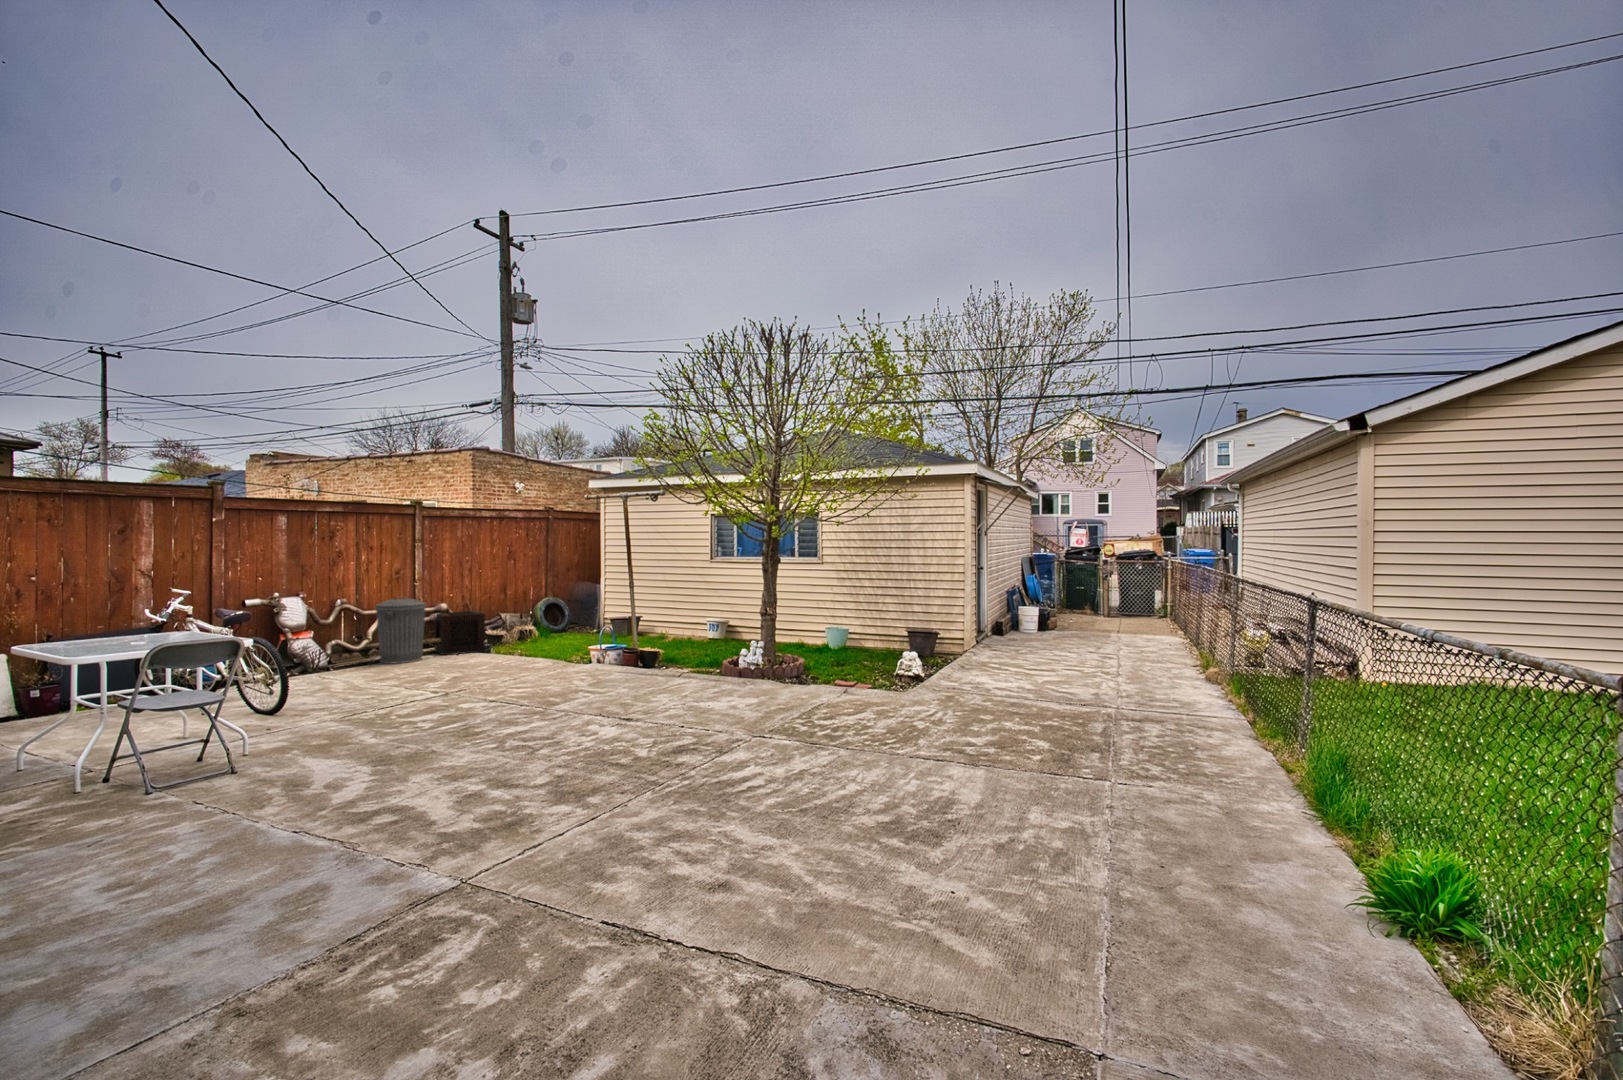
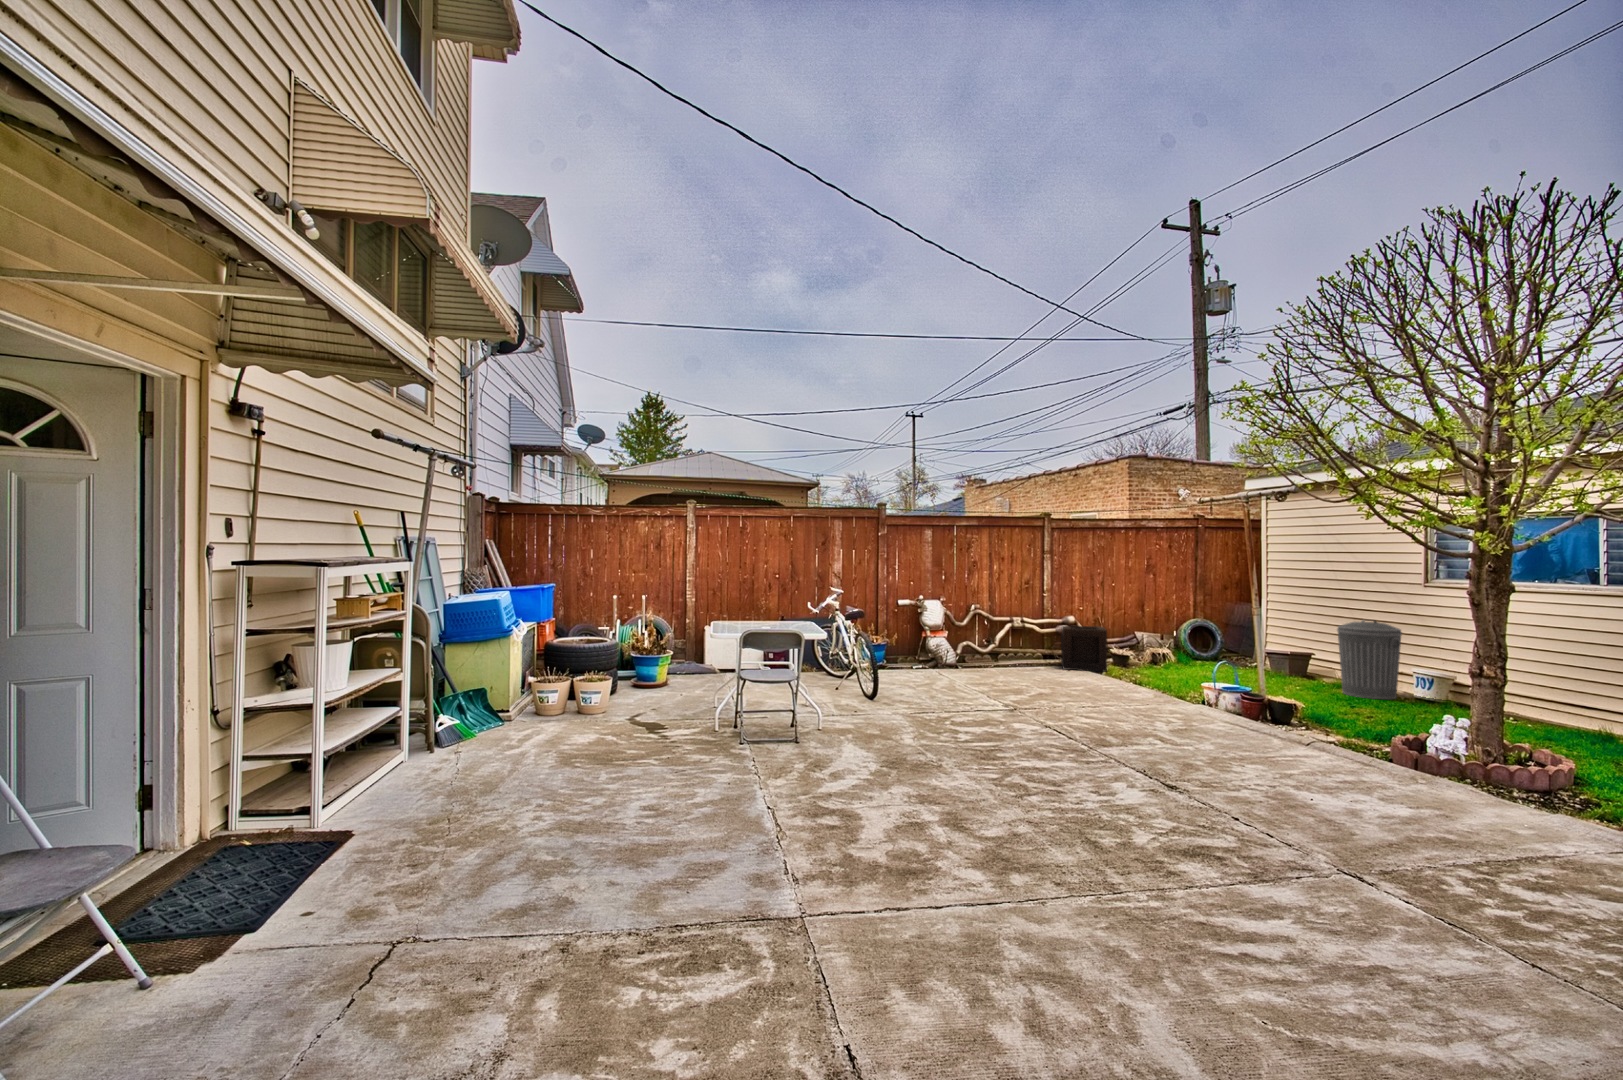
trash can: present [376,598,426,663] -> present [1337,620,1402,699]

